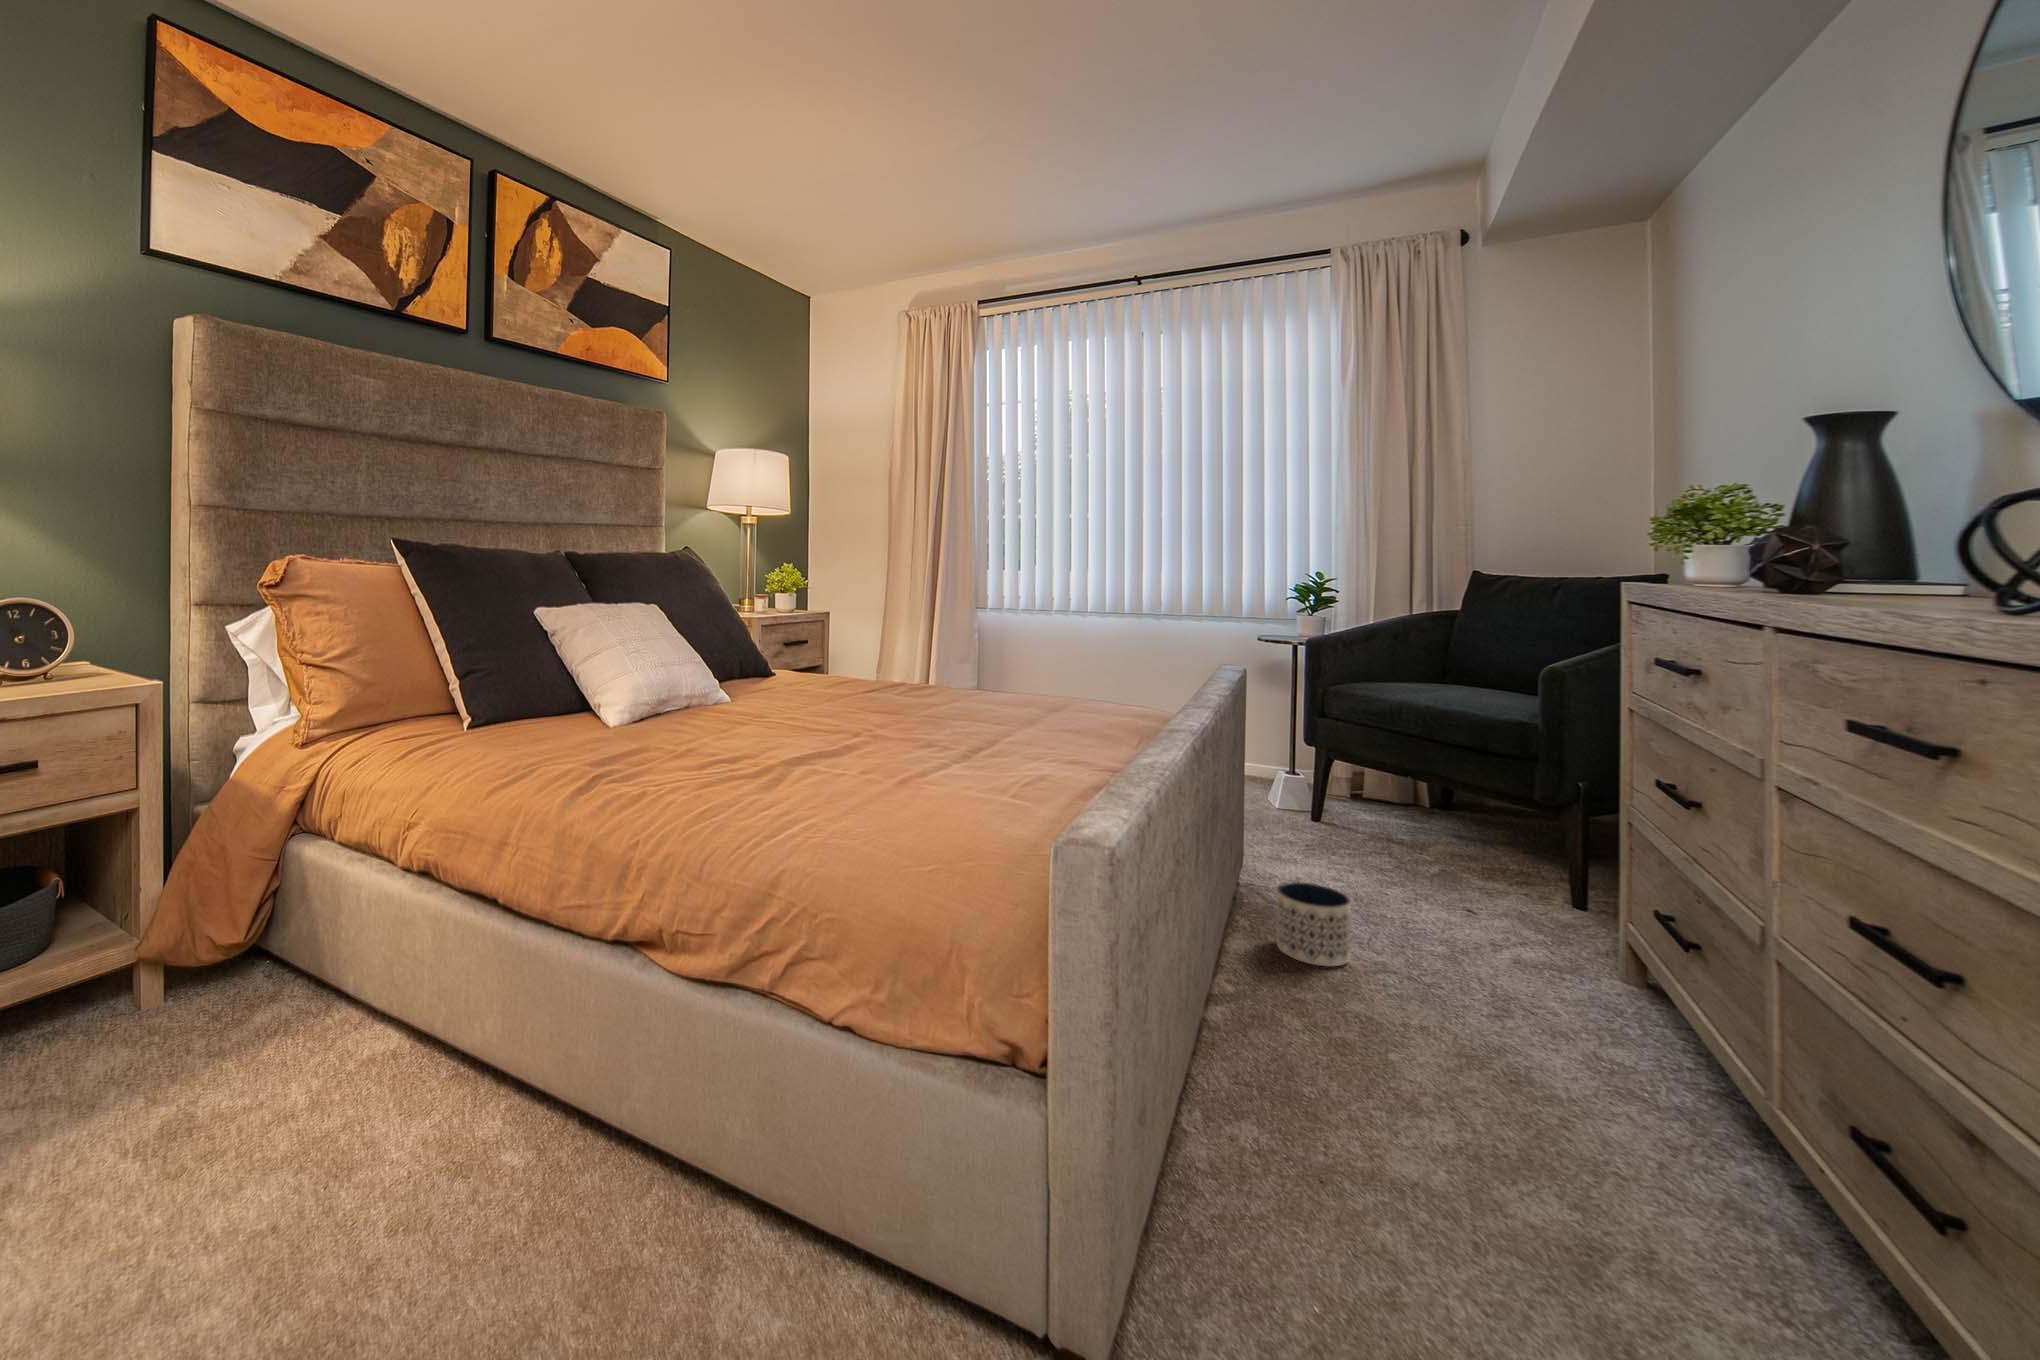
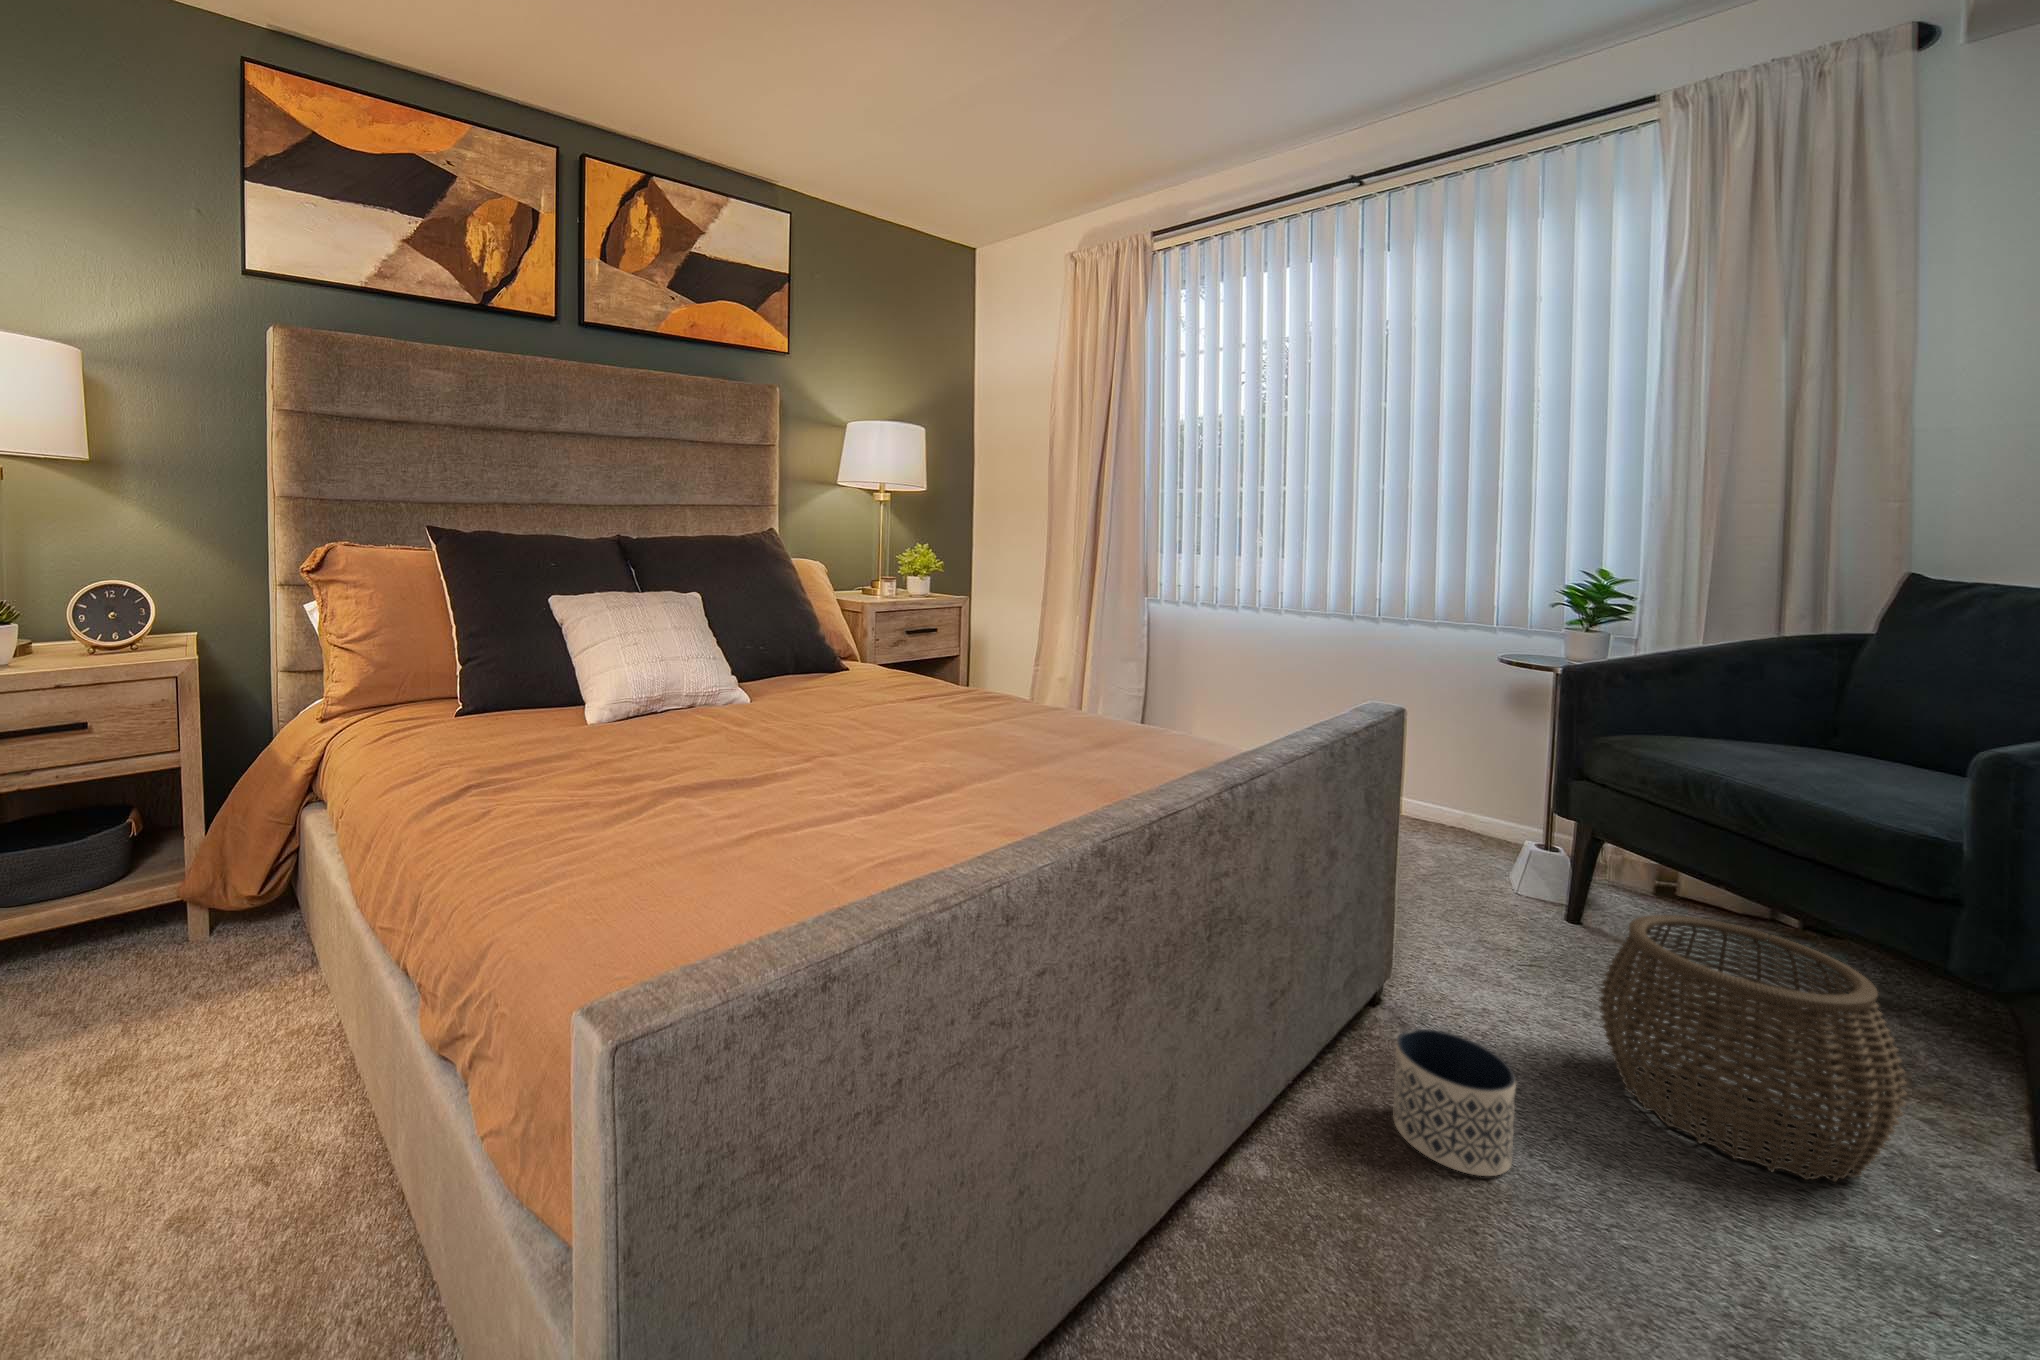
woven basket: none [1368,792,1527,936] -> present [1599,915,1908,1182]

